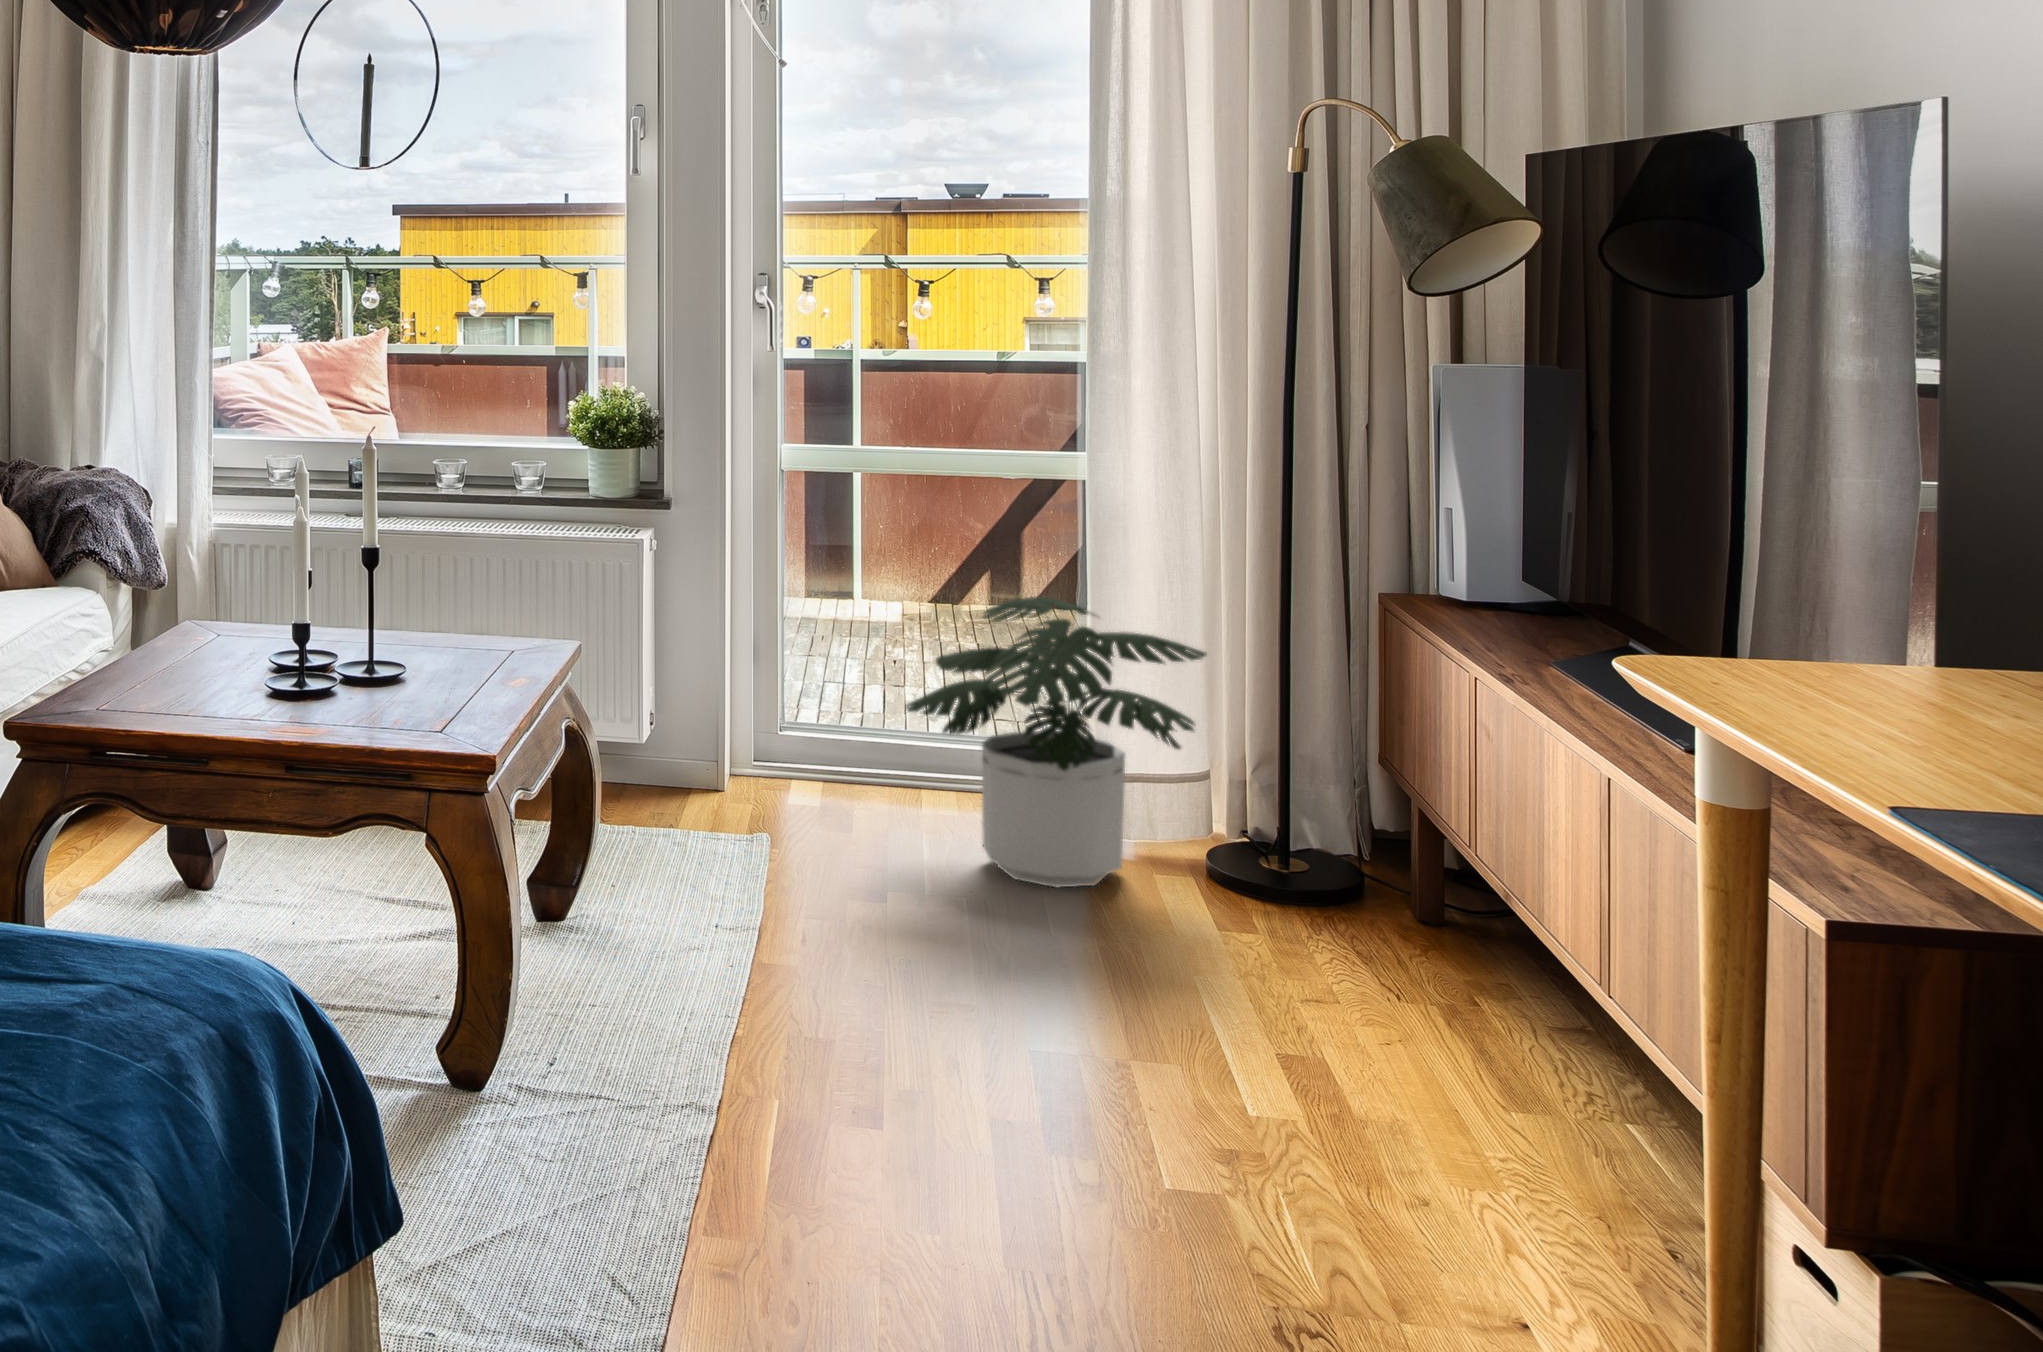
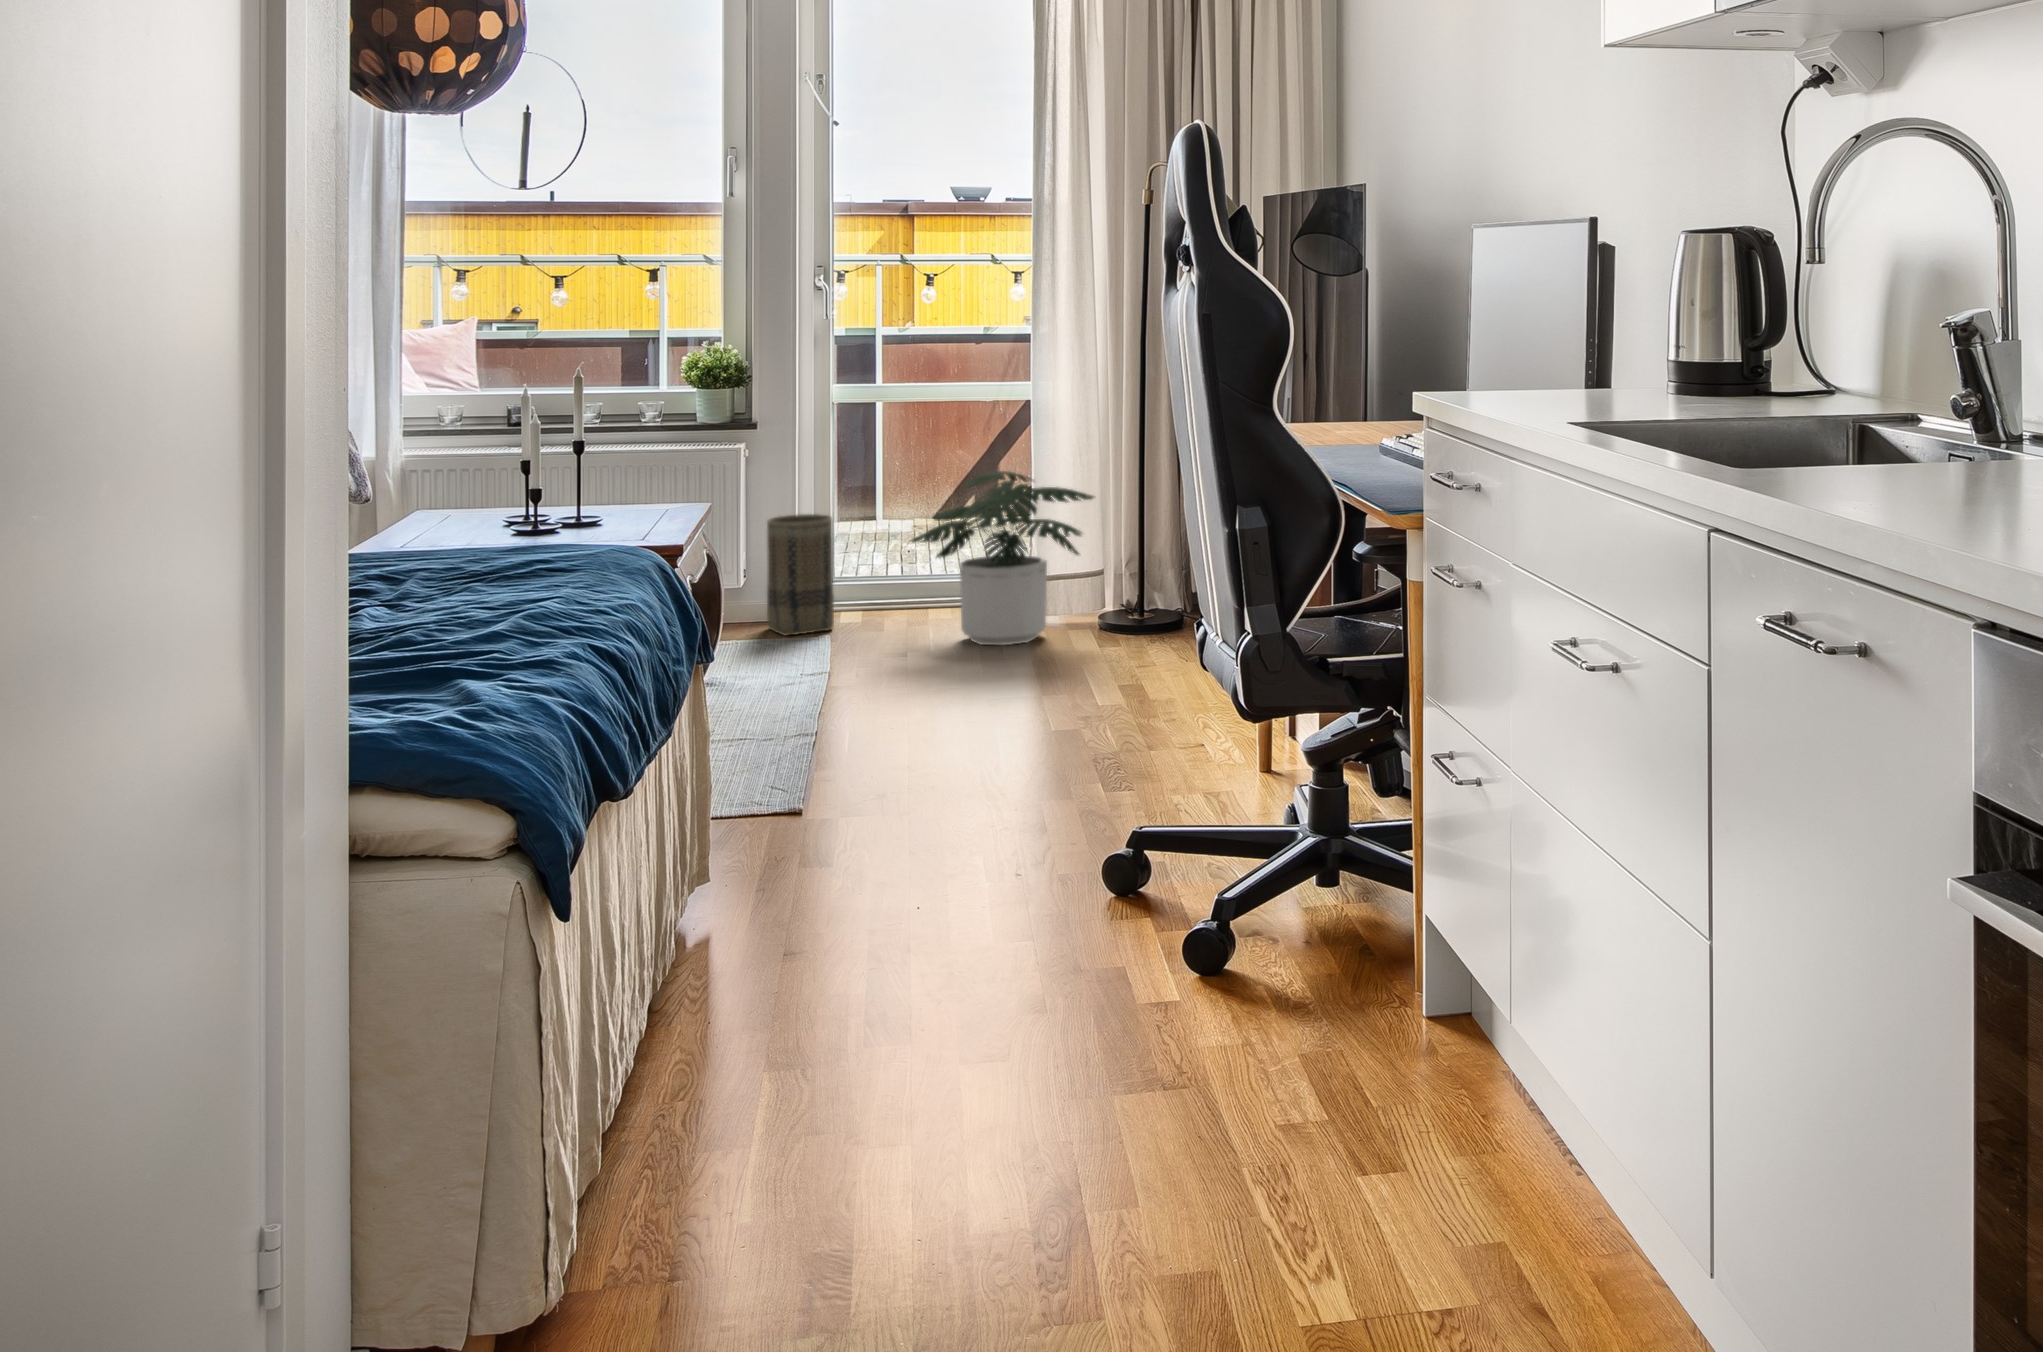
basket: none [690,636,786,820] -> present [767,514,834,635]

